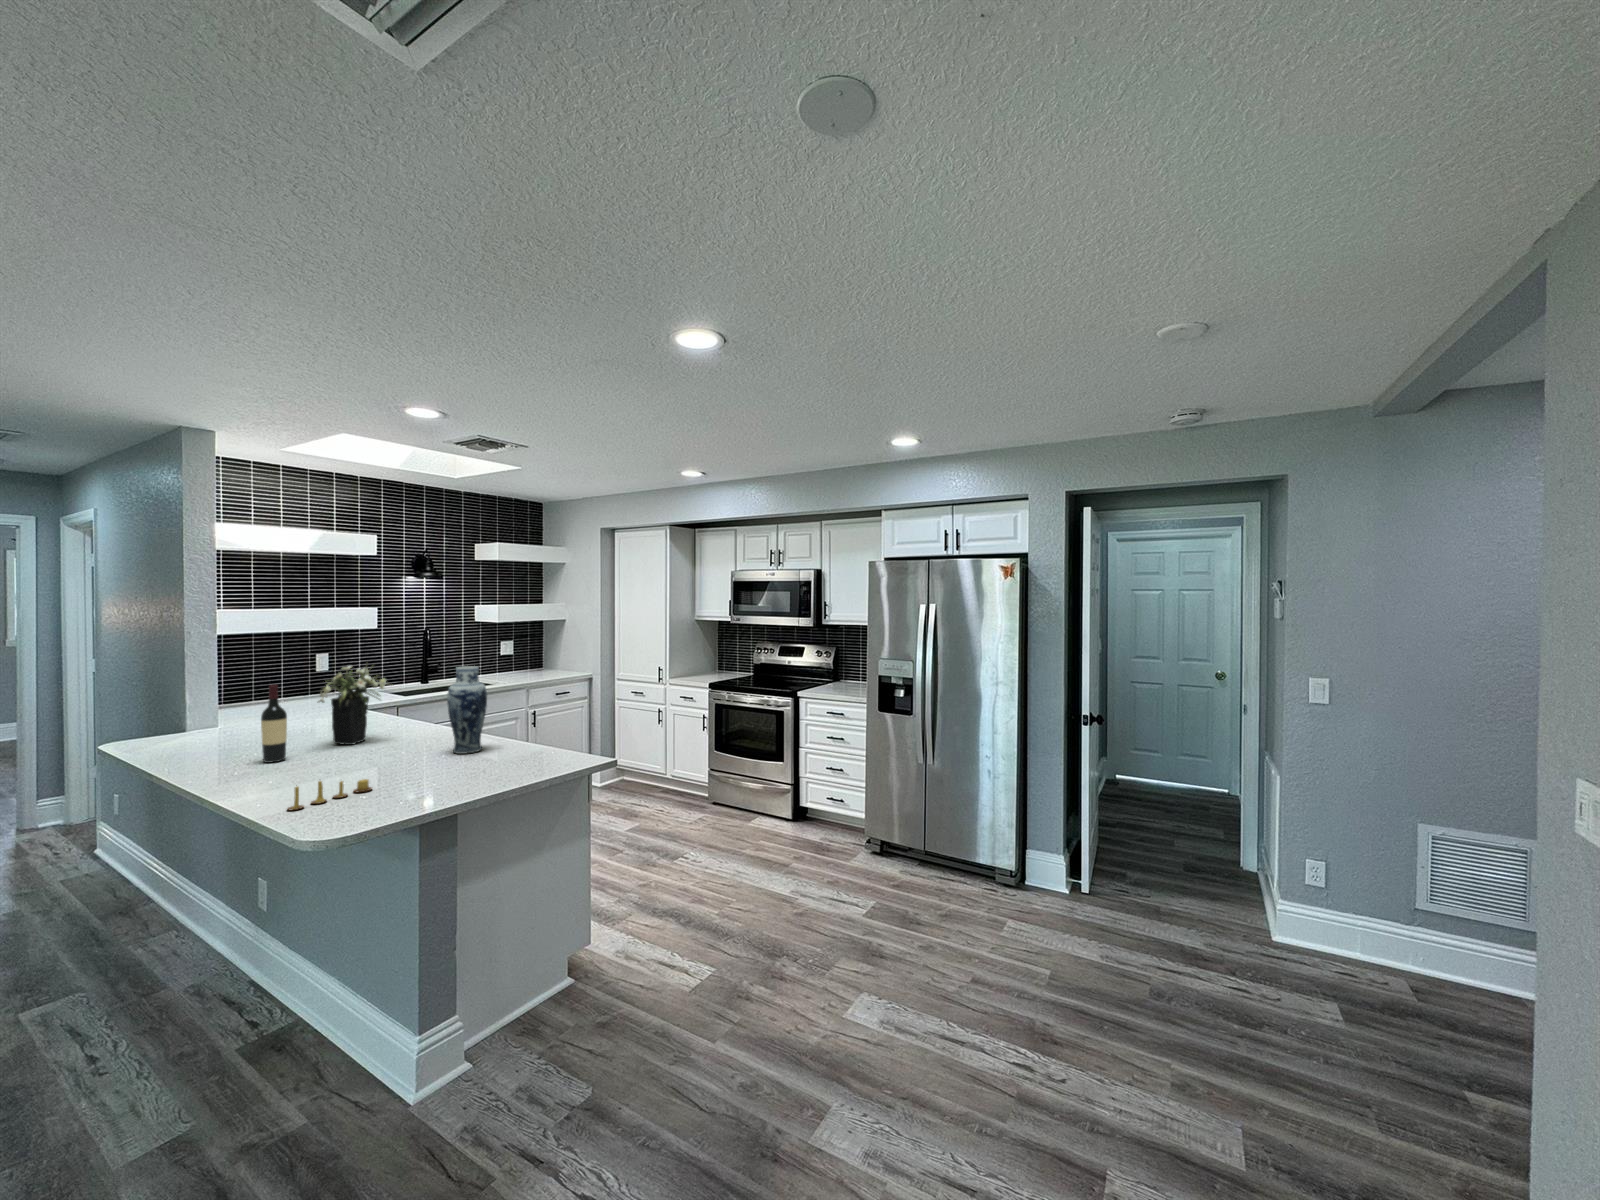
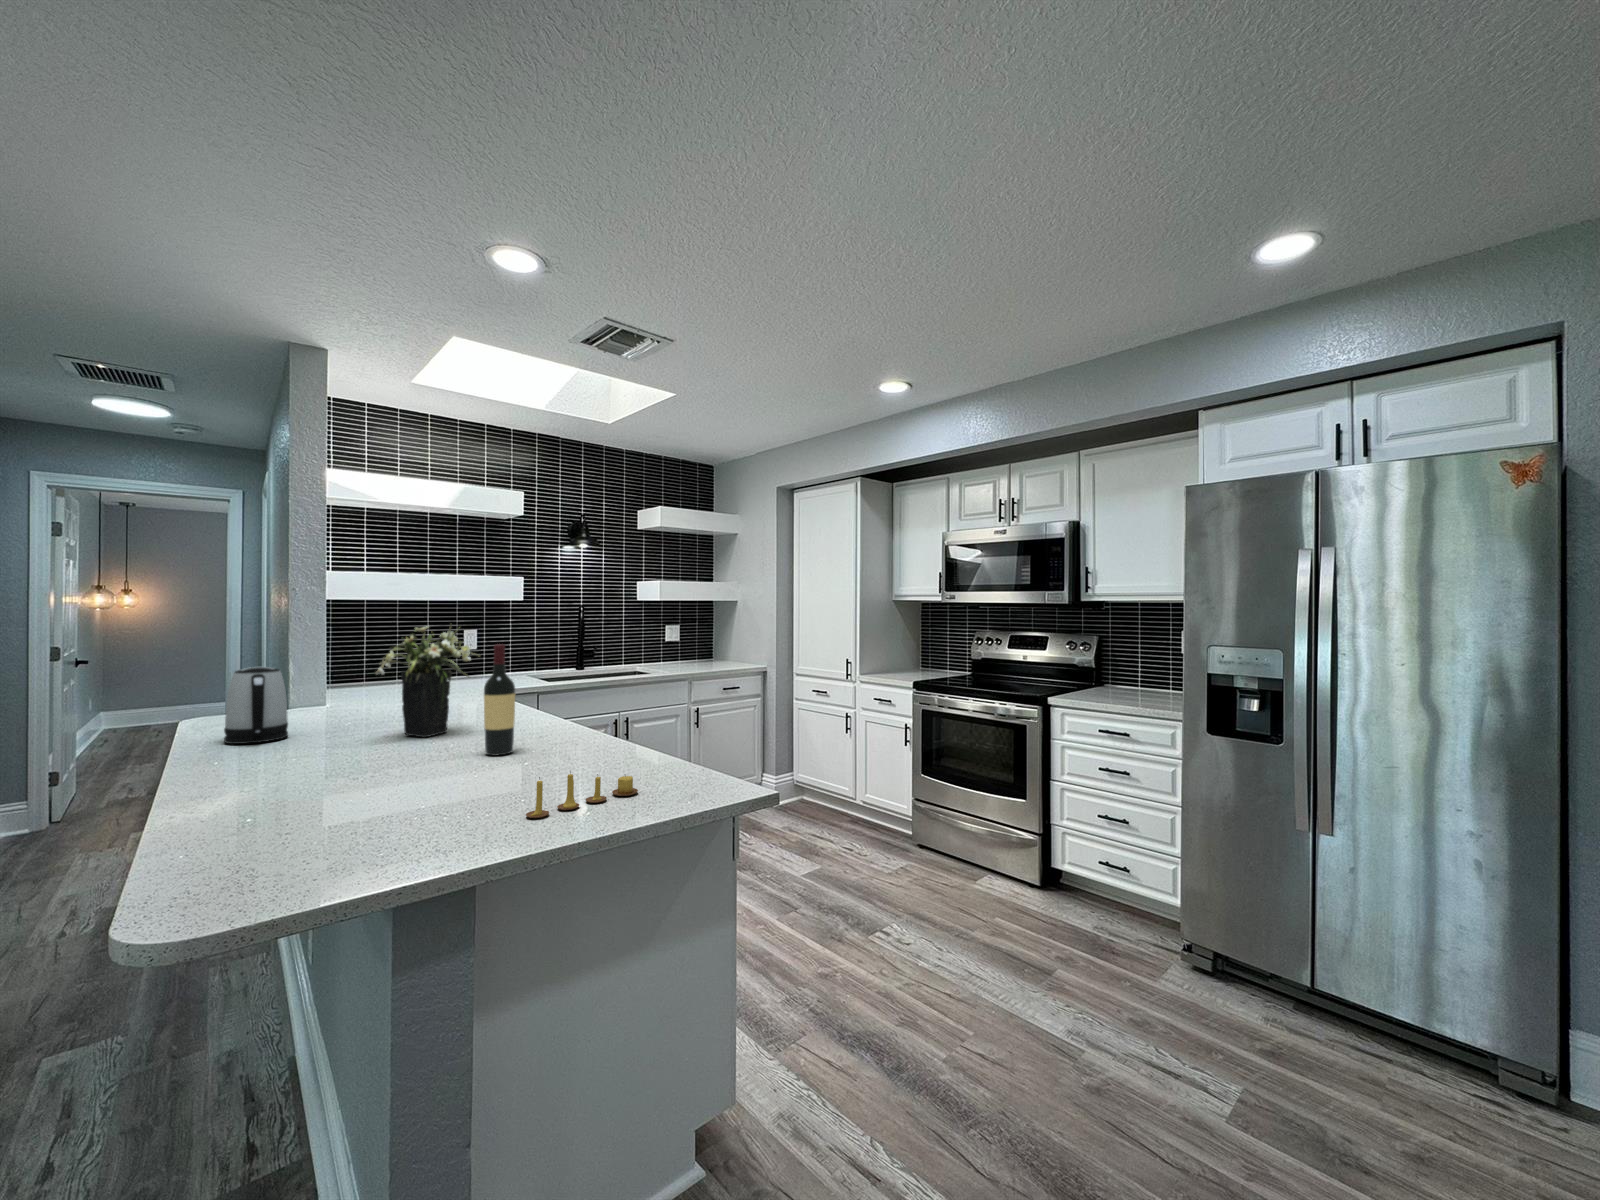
vase: present [447,666,487,754] -> none [530,627,588,762]
wine bottle: present [261,685,287,763] -> present [484,644,515,755]
kettle: none [187,701,236,759] -> present [224,667,288,744]
candle: present [287,779,372,810] -> present [526,772,638,818]

